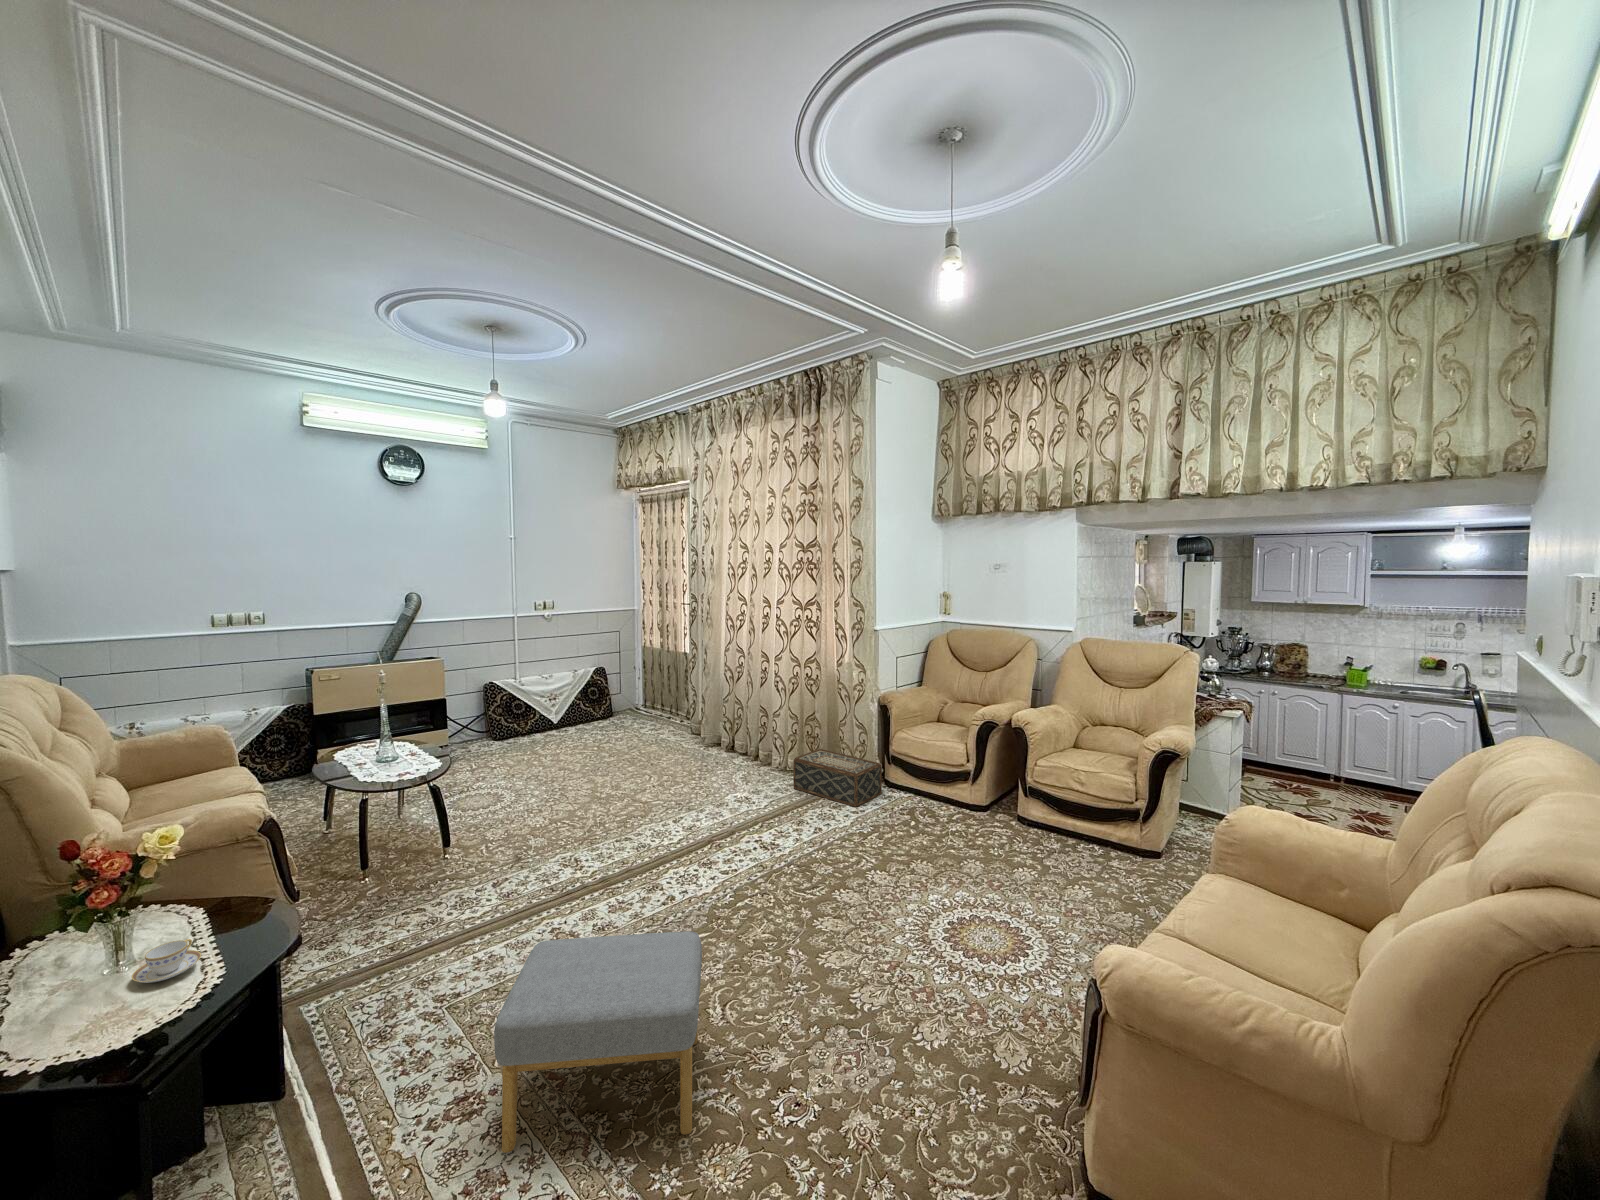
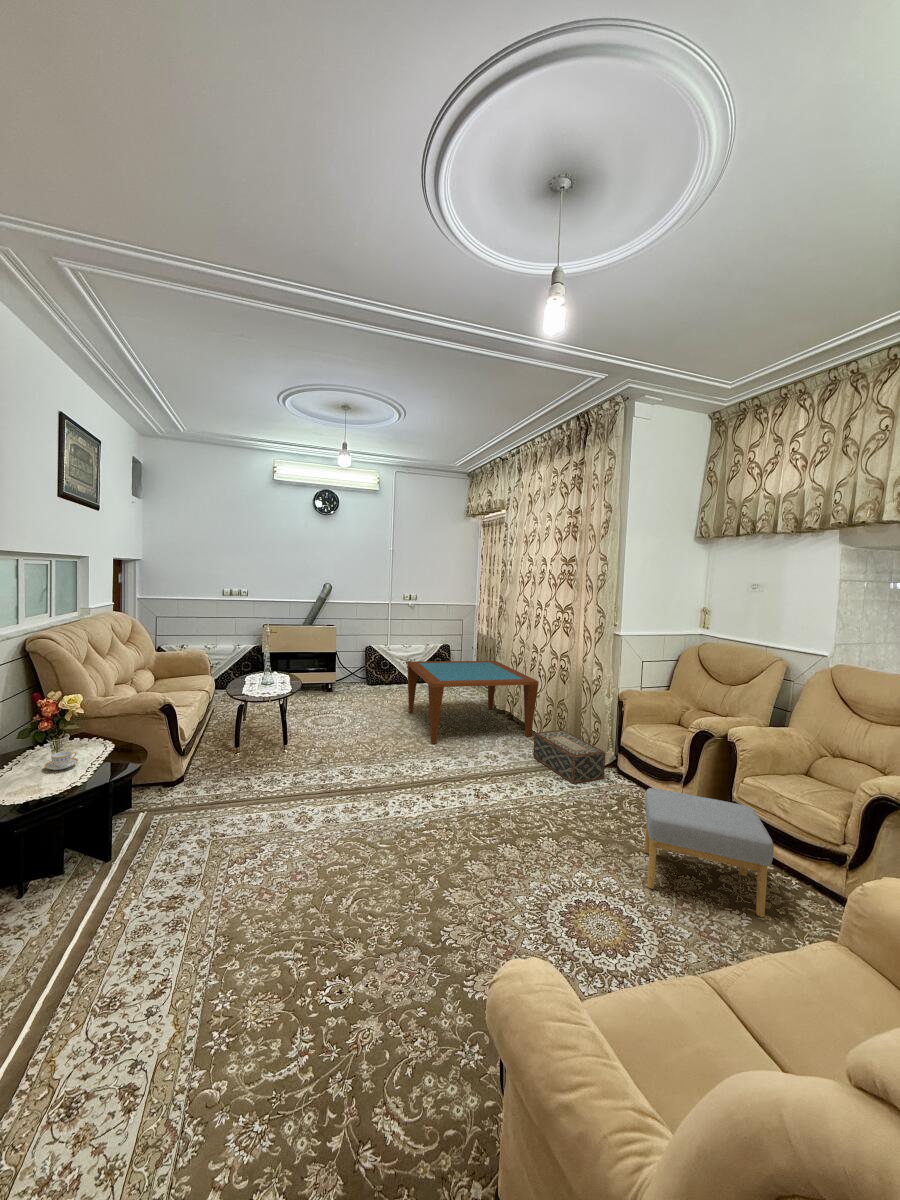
coffee table: none [586,678,778,800] -> present [407,661,539,744]
footstool: present [494,931,702,1153] -> present [644,788,774,917]

